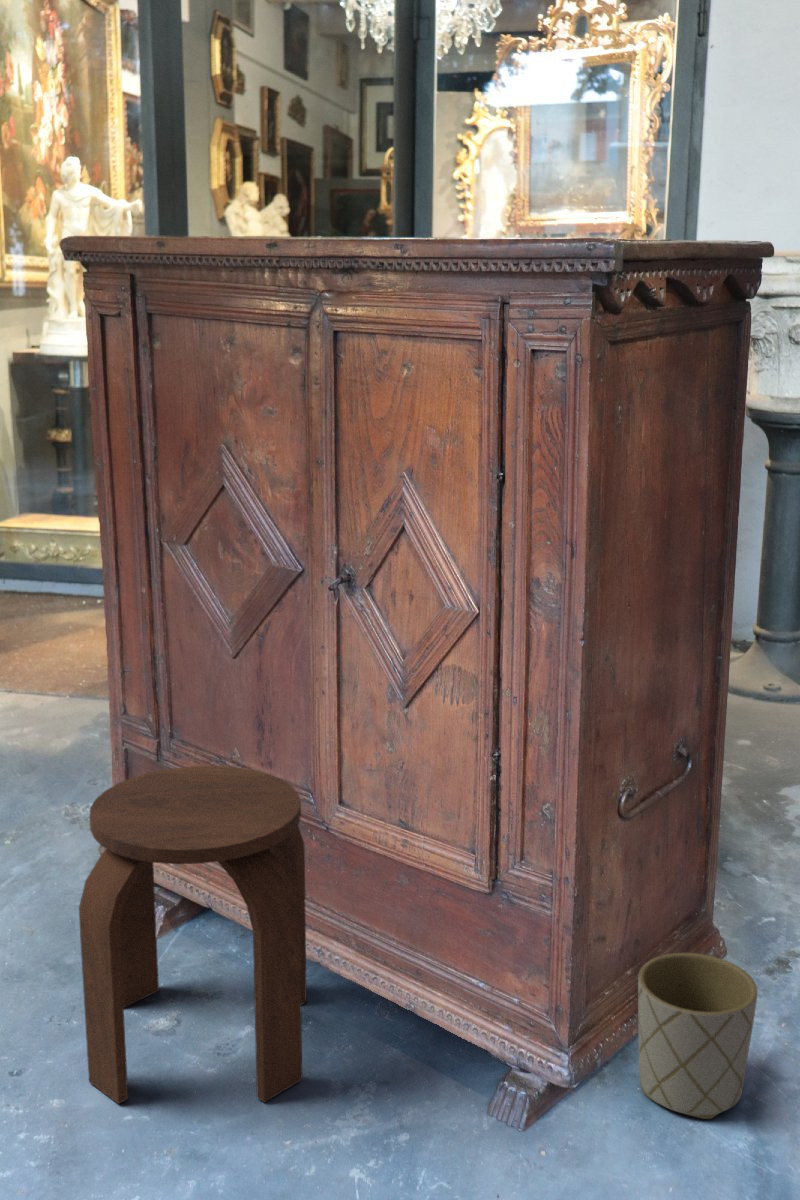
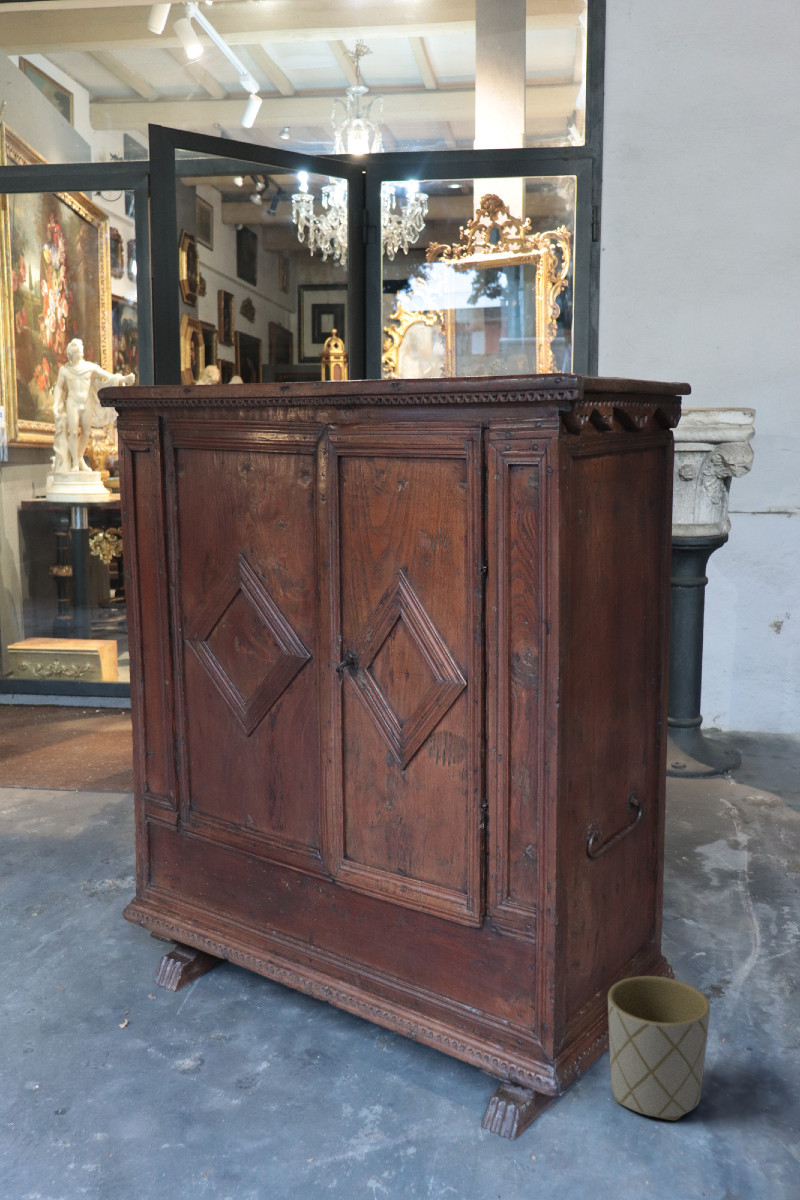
stool: present [79,766,307,1104] -> none [123,829,319,1133]

